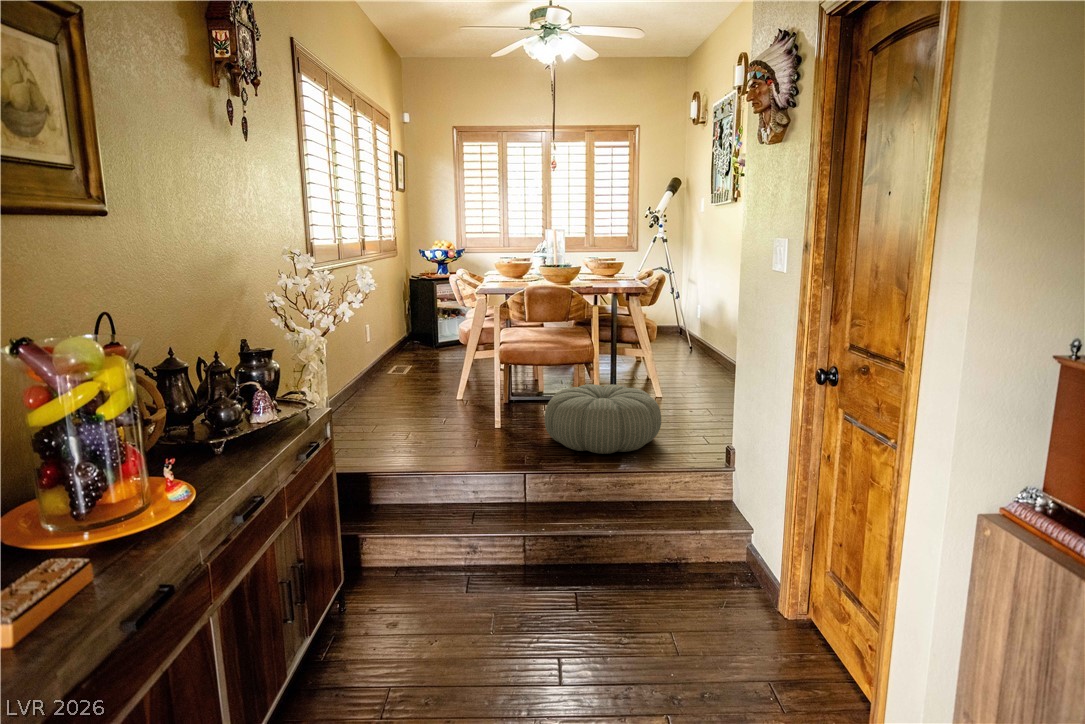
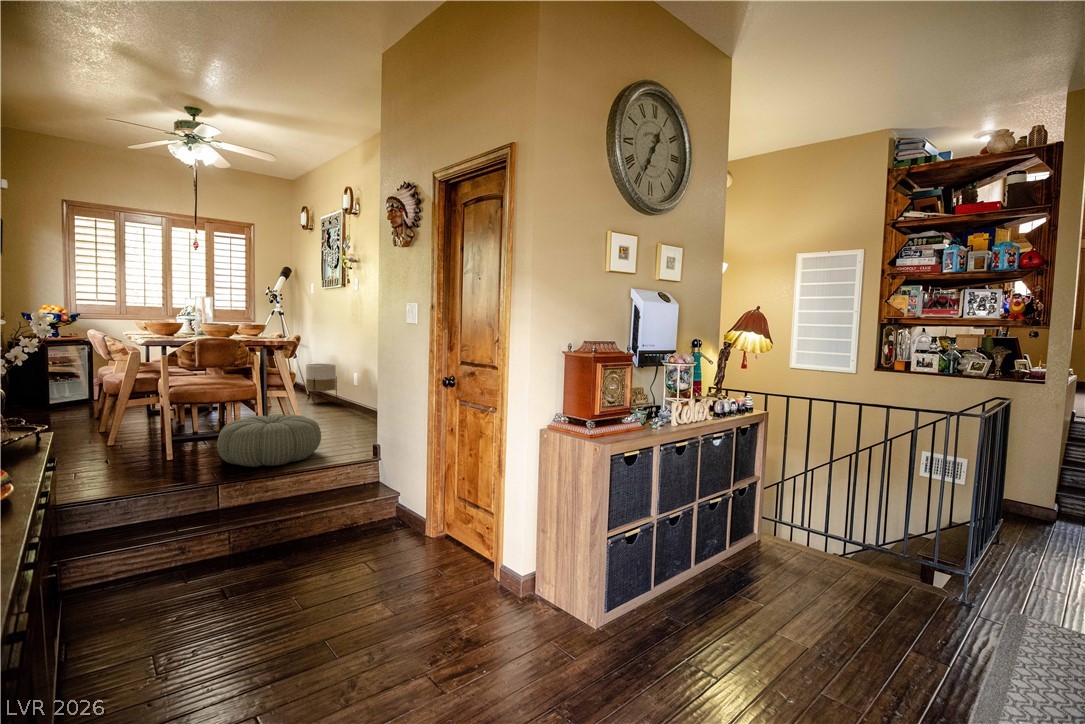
planter: none [680,309,719,365] -> present [306,363,337,404]

